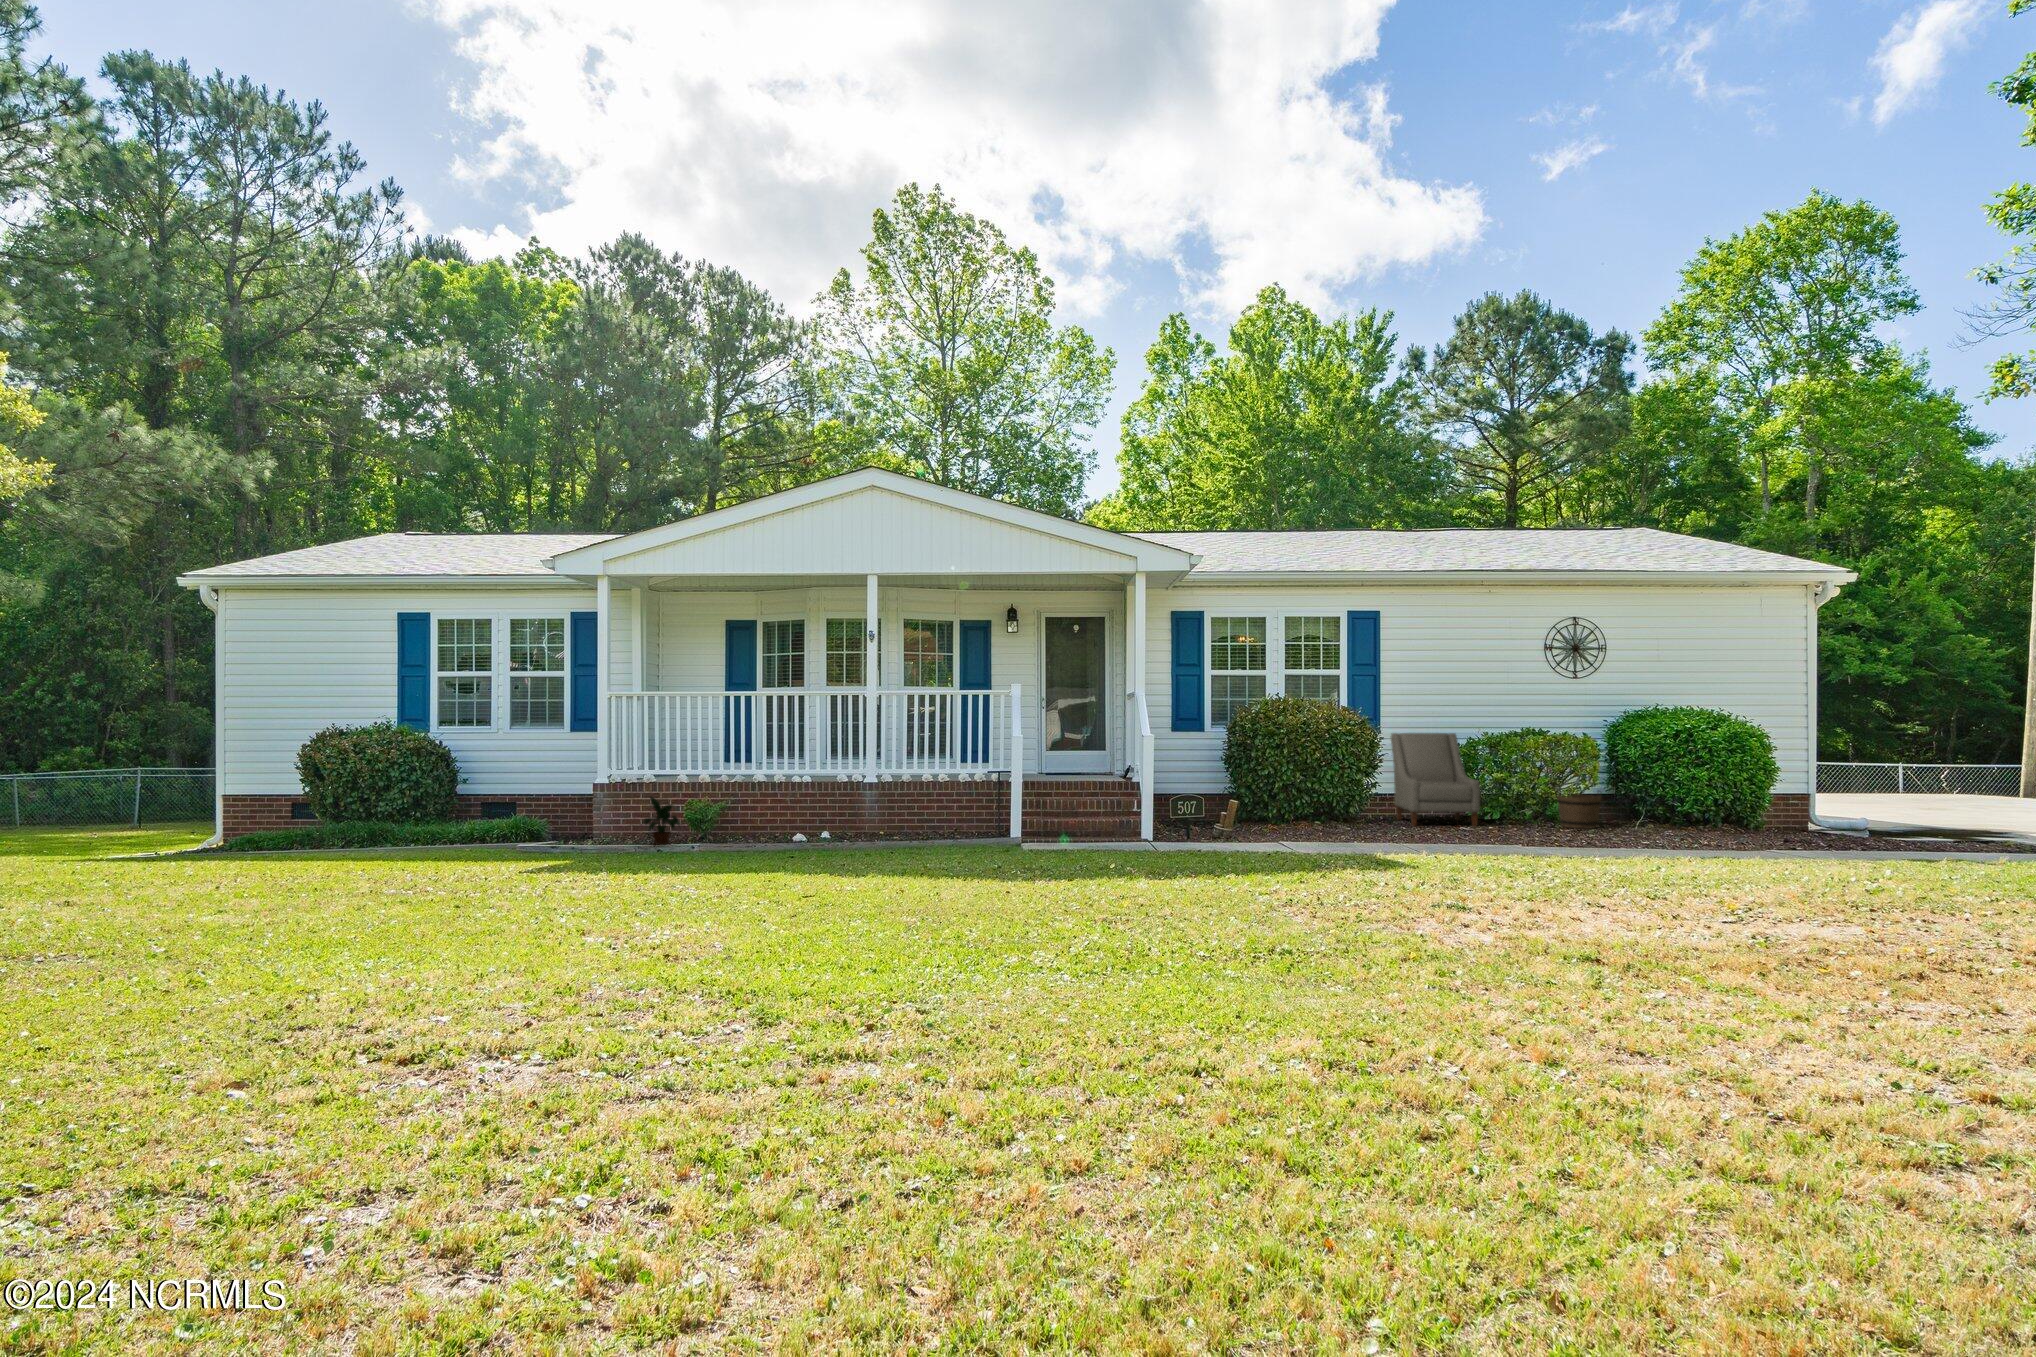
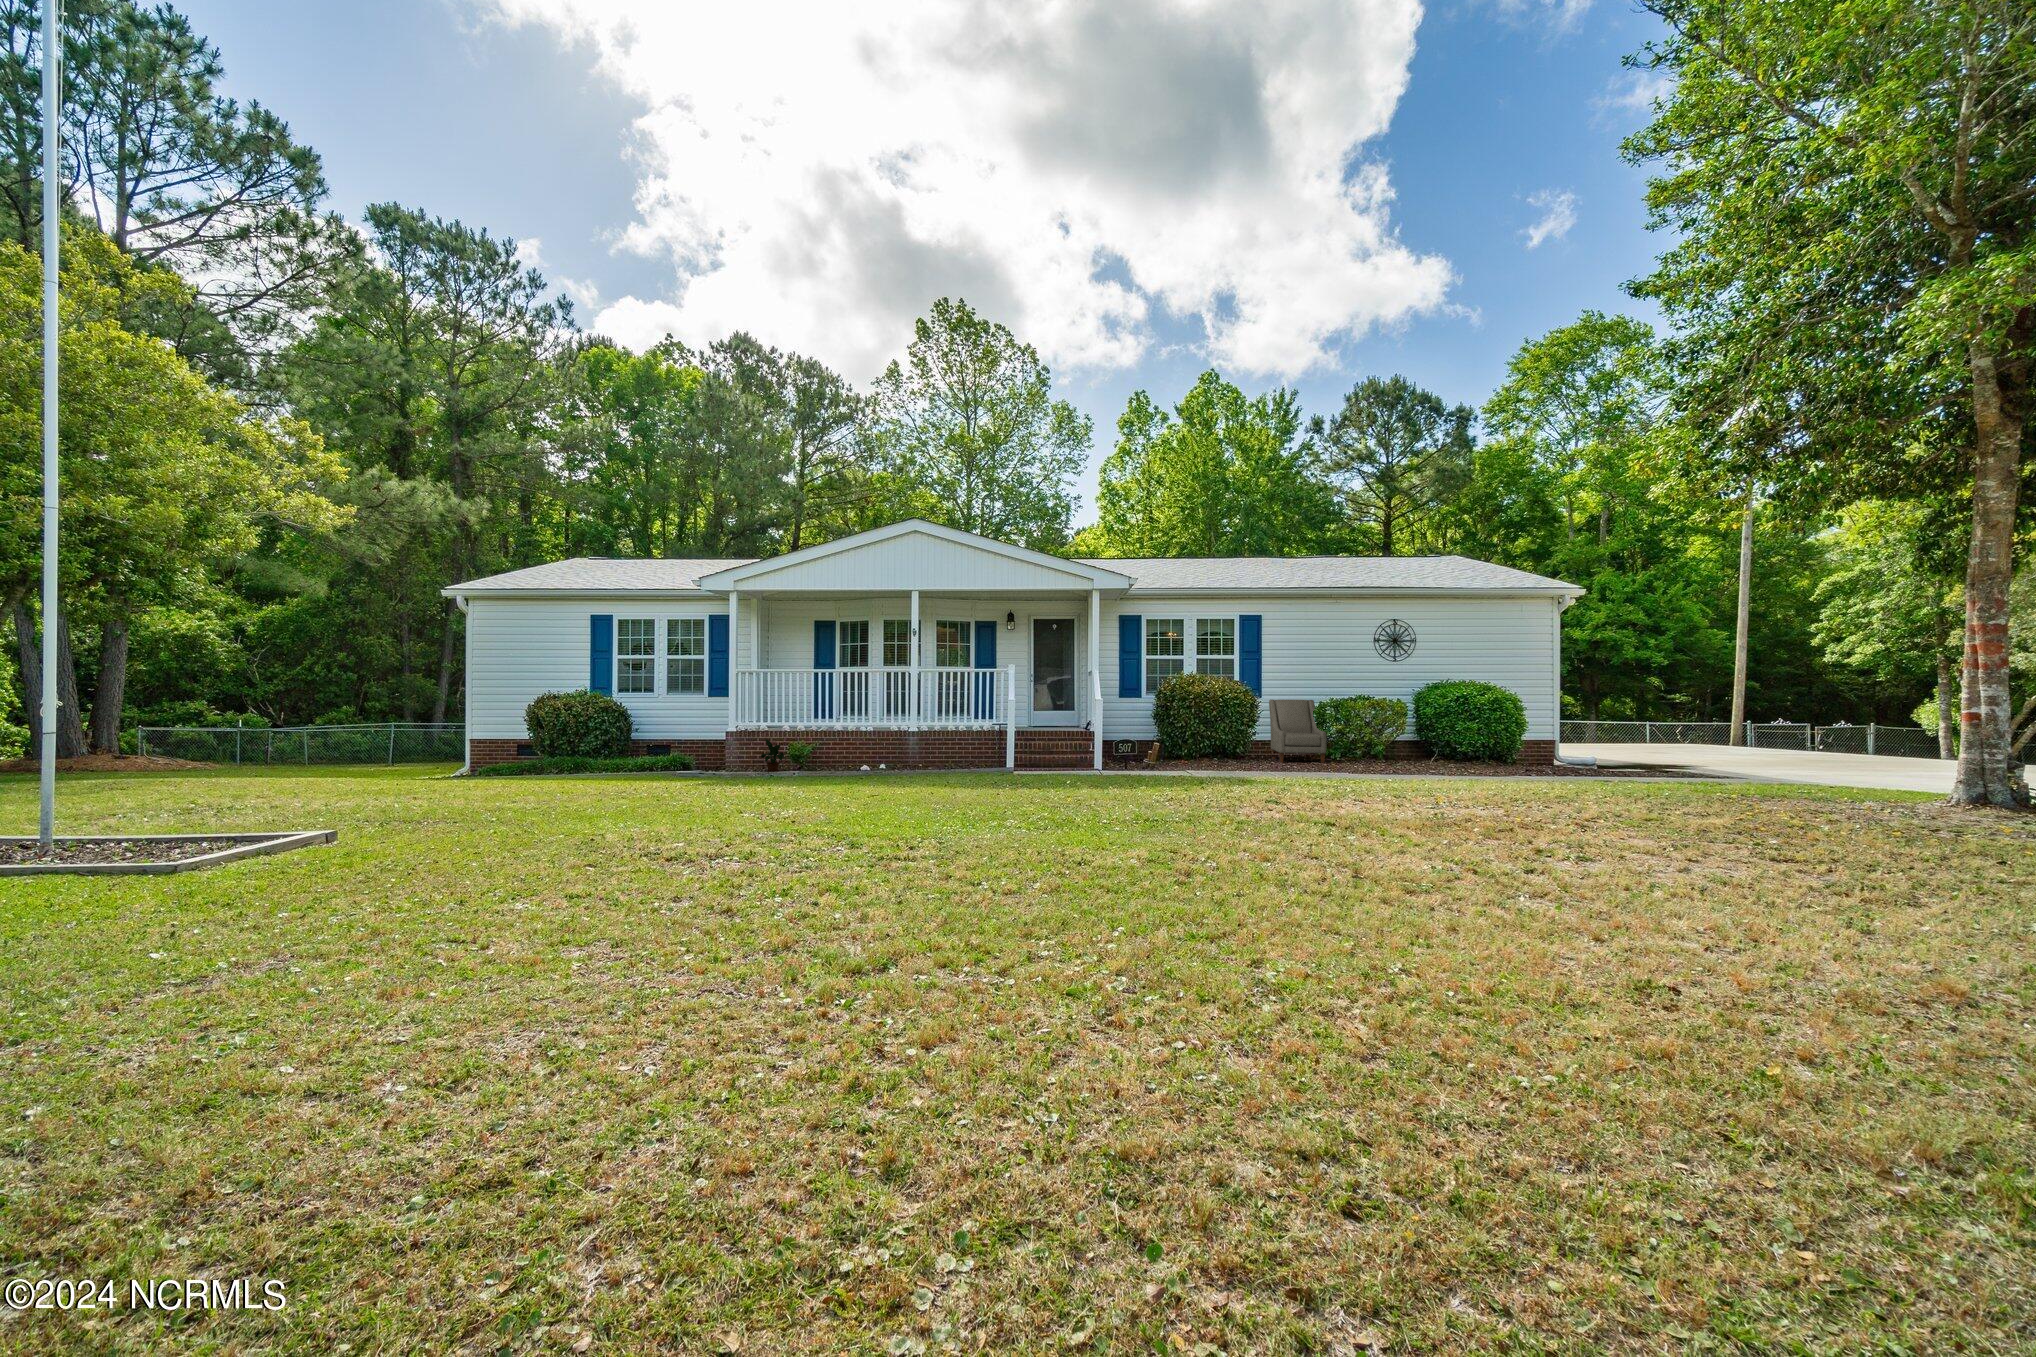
bucket: present [1557,794,1602,829] -> none [1379,739,1409,765]

